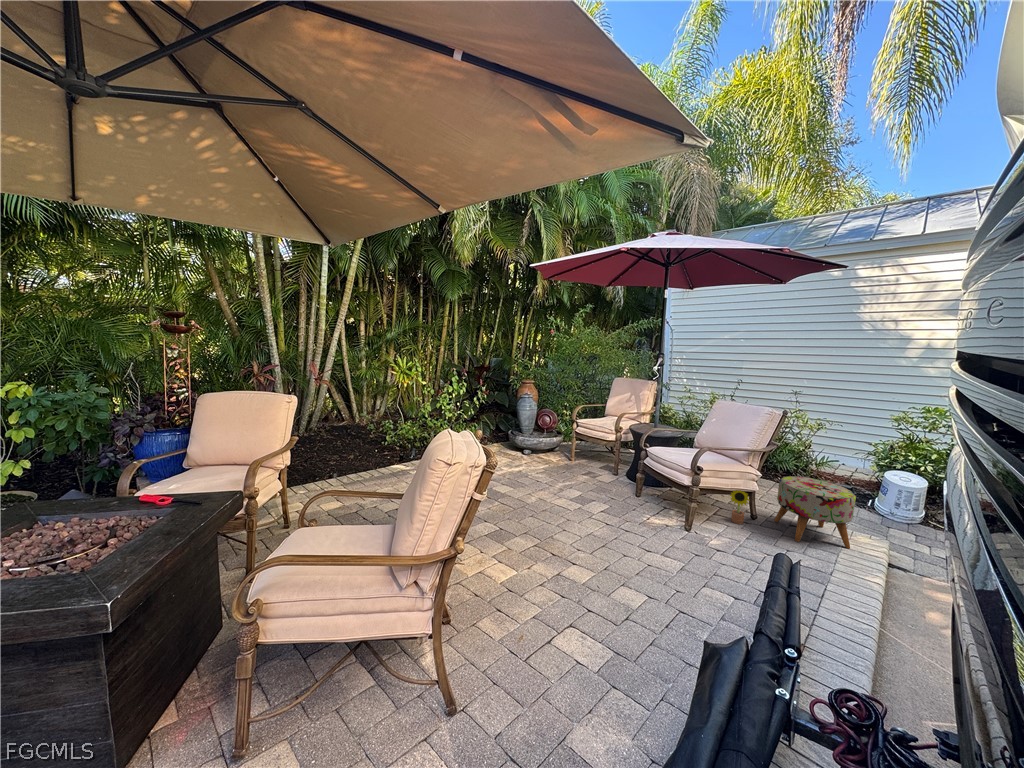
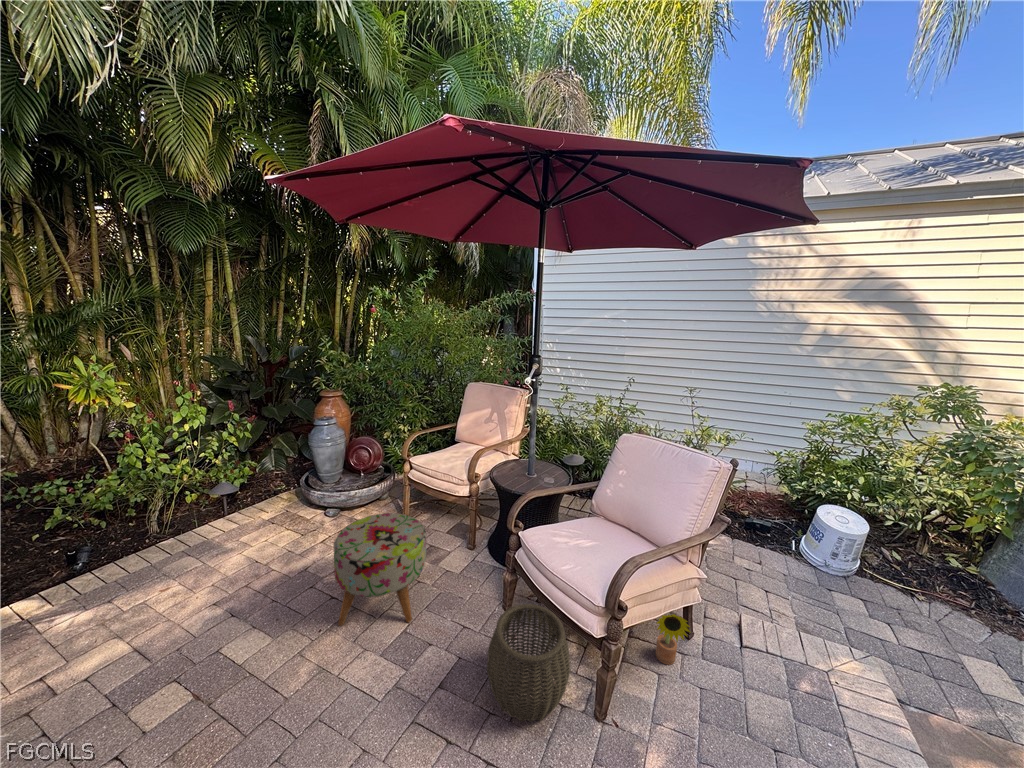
woven basket: none [631,476,676,524] -> present [487,604,570,722]
ottoman: present [774,476,856,548] -> present [334,513,426,626]

